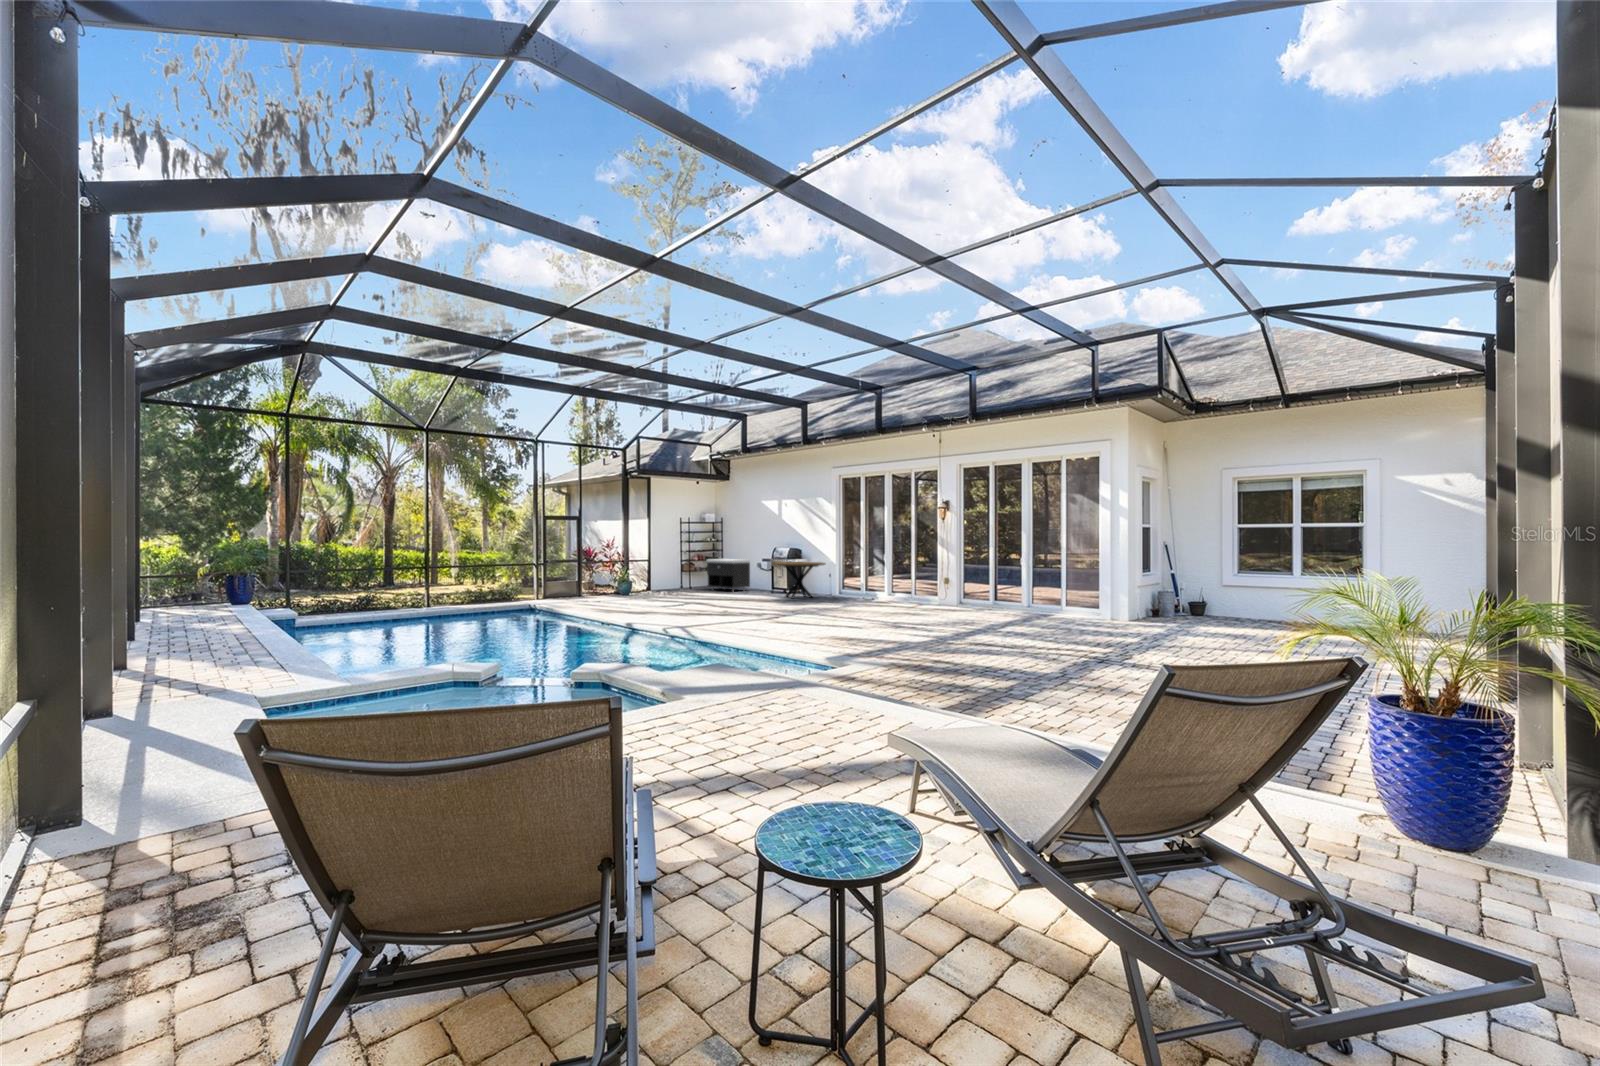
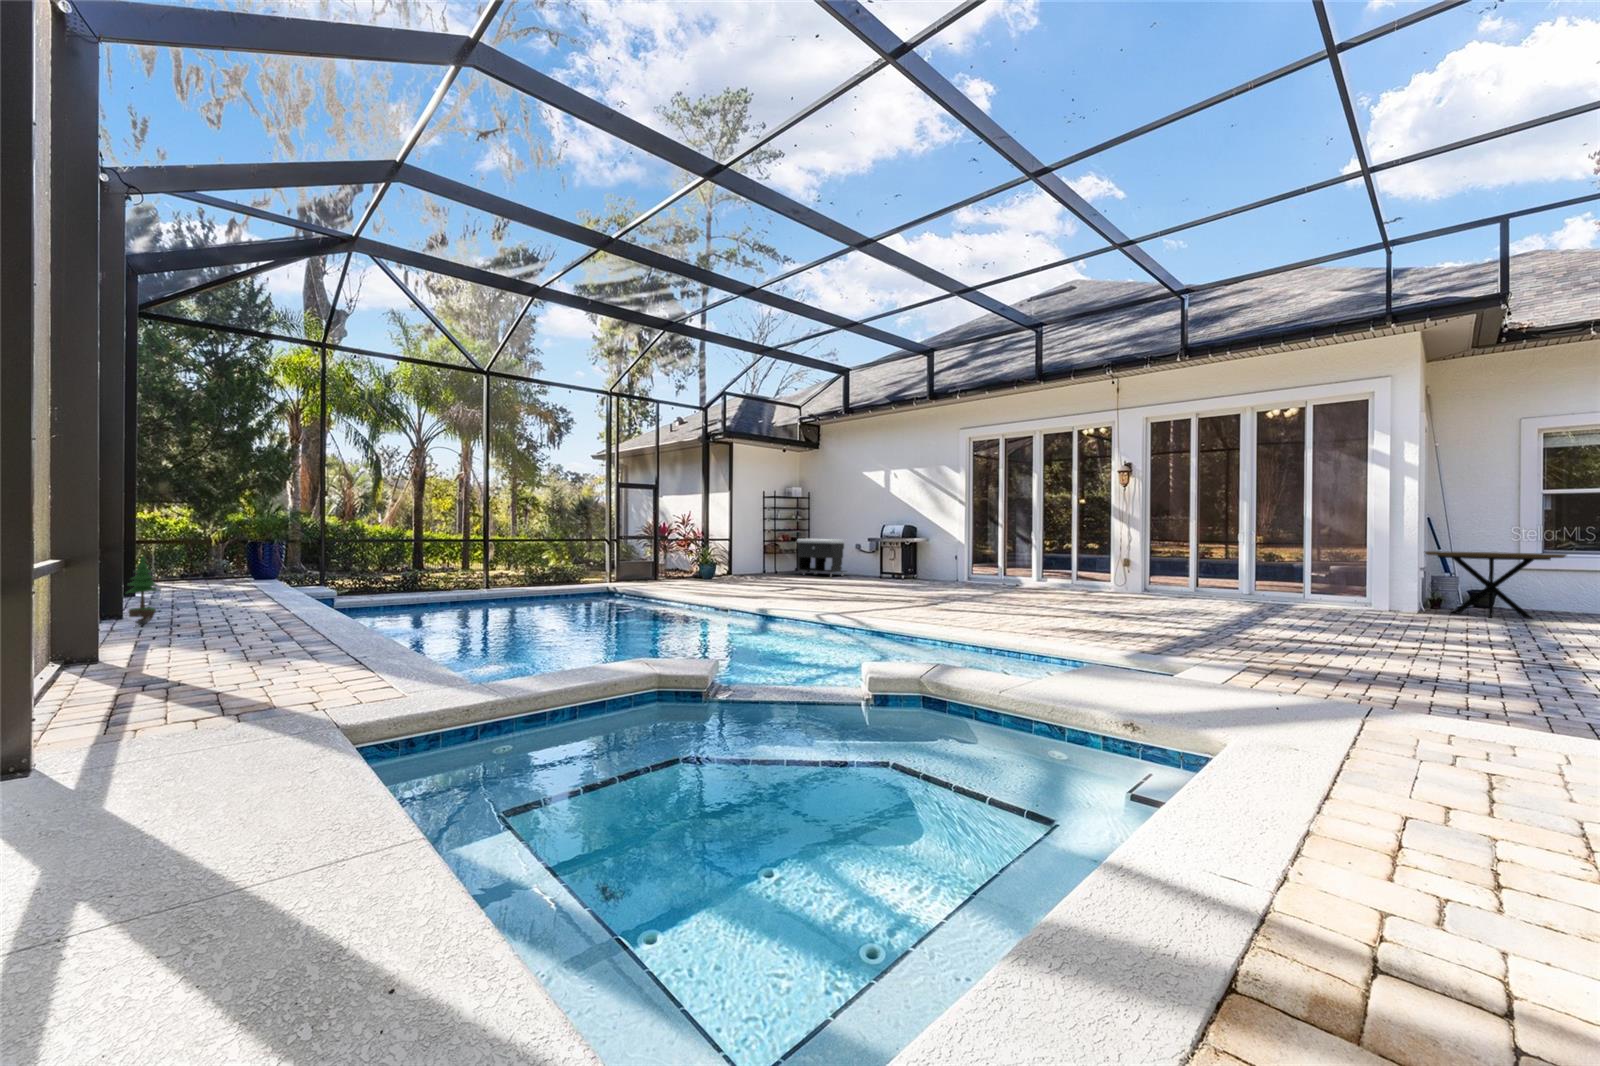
dining table: present [772,562,825,598] -> present [1425,551,1566,619]
potted tree: none [136,591,161,643] -> present [127,556,157,625]

